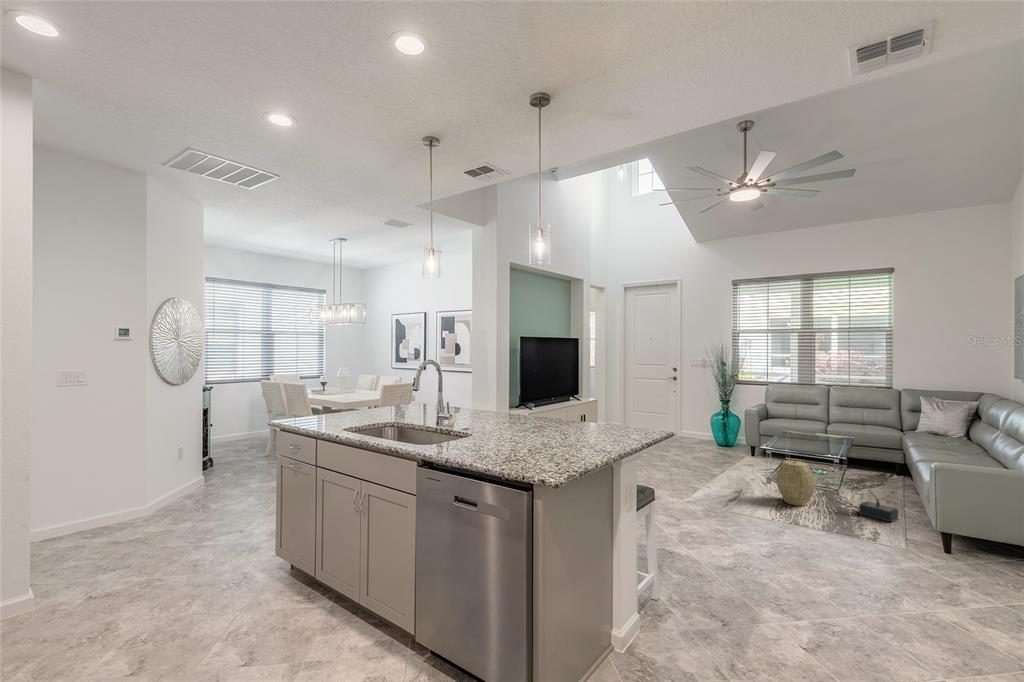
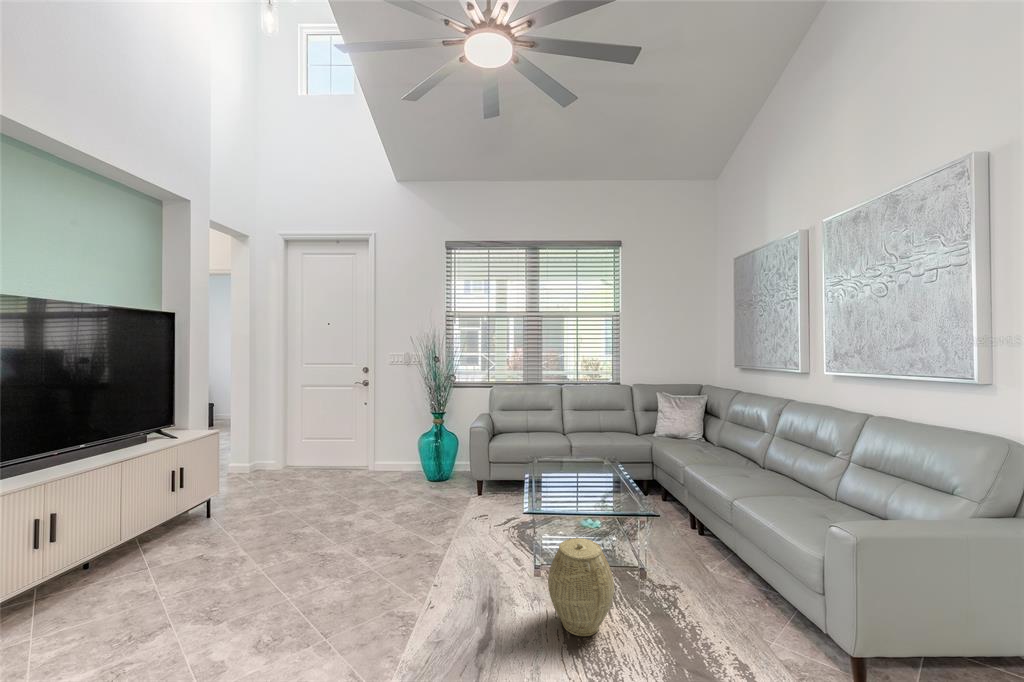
decorative plant: present [850,475,904,522] -> none [657,543,746,636]

